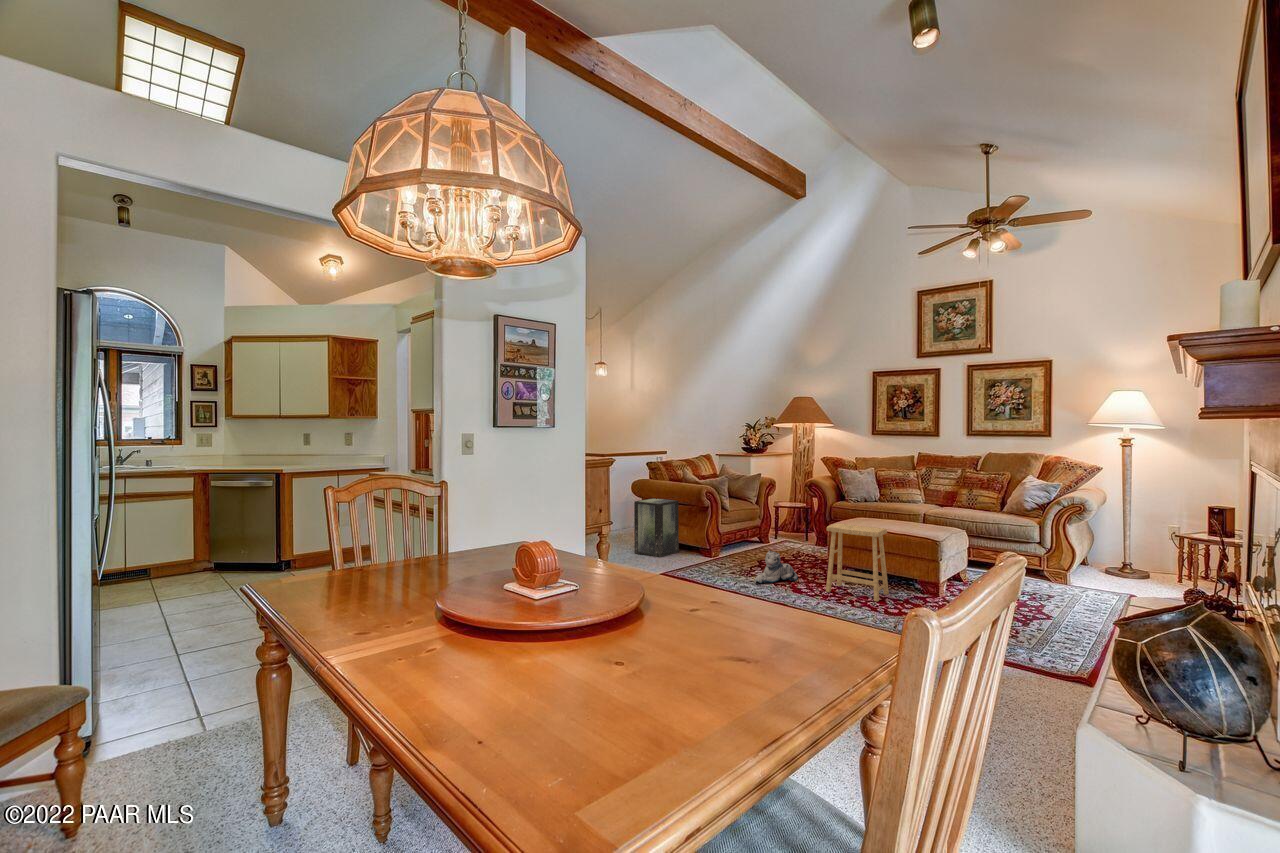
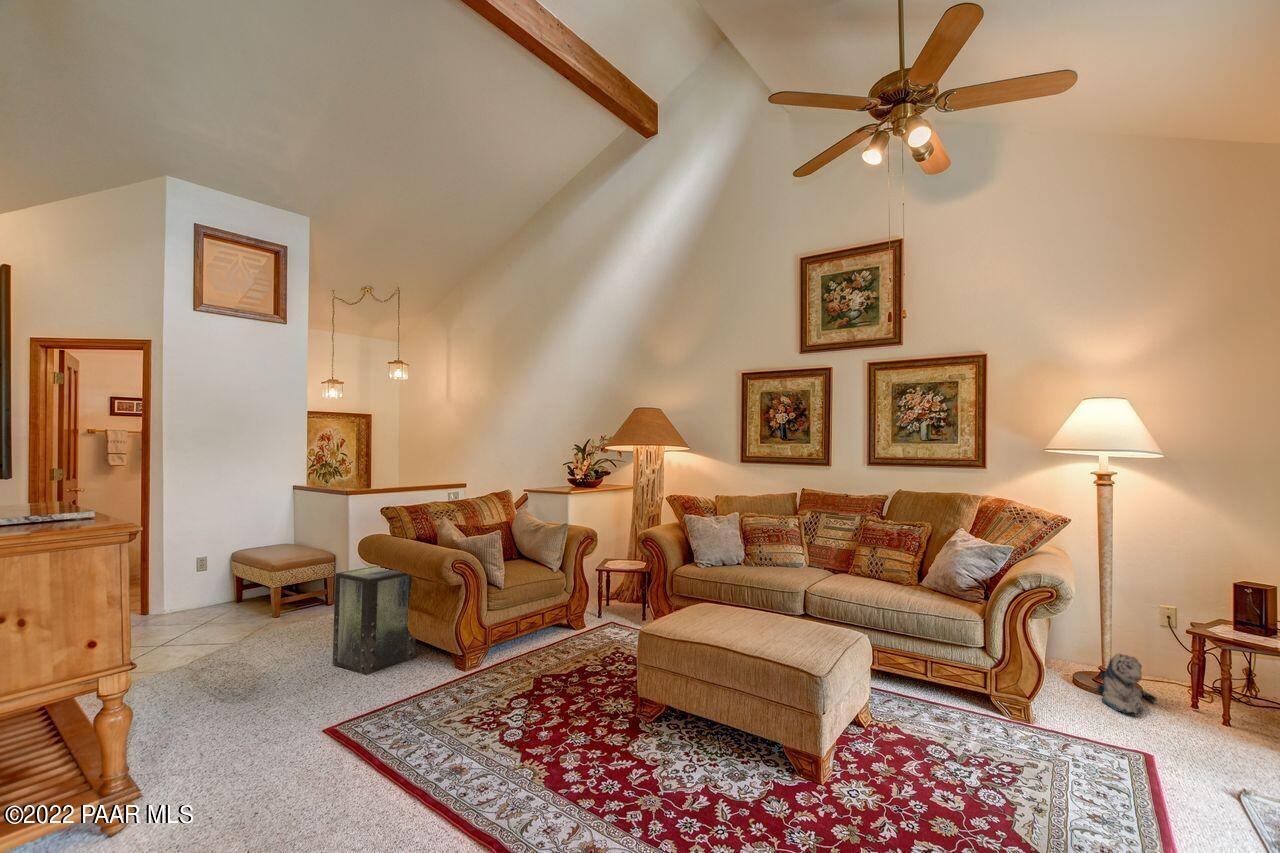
footstool: present [826,523,889,601] -> none [597,634,721,822]
plush toy: present [755,550,798,583] -> present [1097,654,1157,714]

